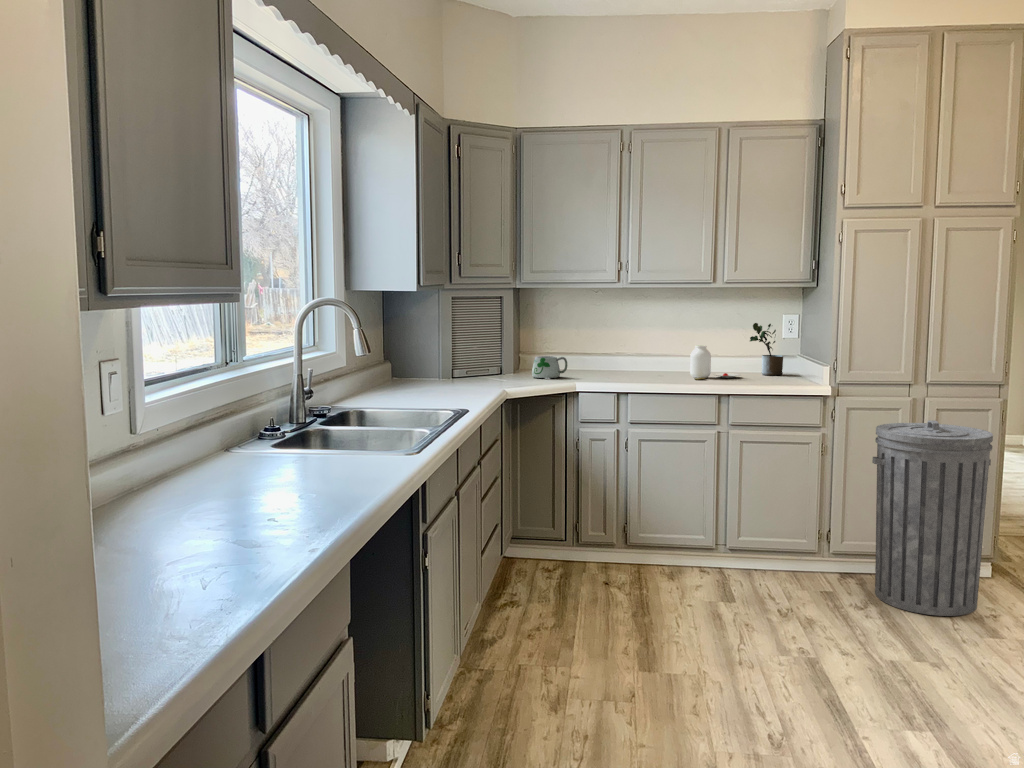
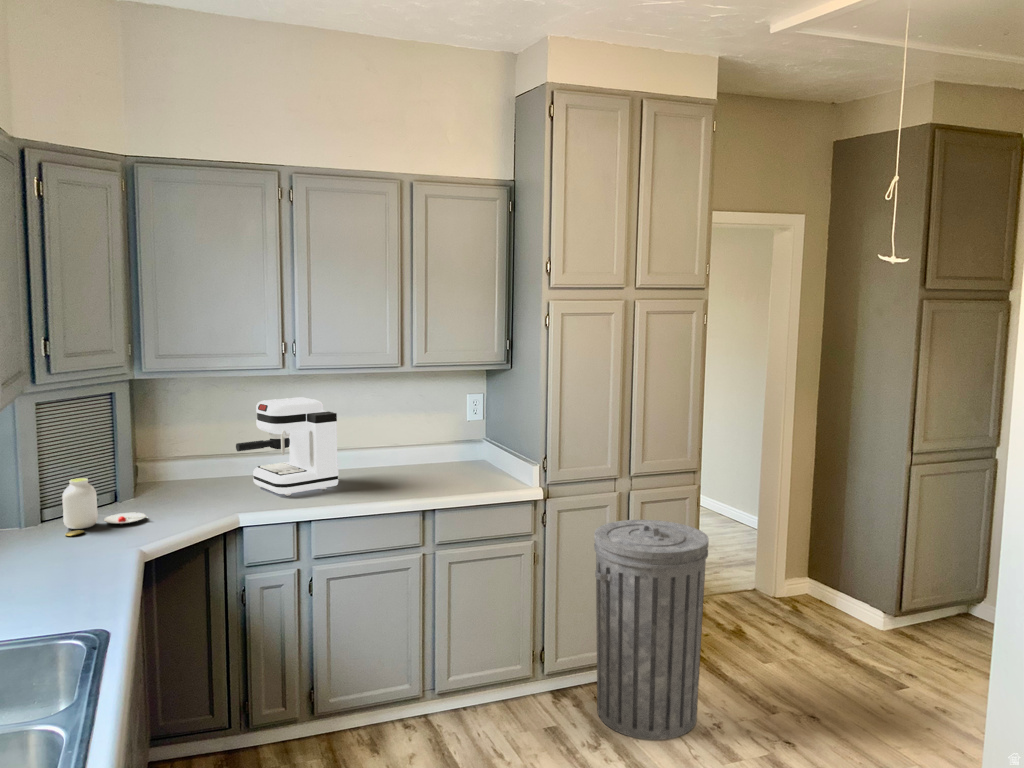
coffee maker: none [582,308,657,377] -> present [236,398,338,496]
potted plant: present [750,323,783,375] -> none [442,411,479,472]
jar: present [690,345,740,379] -> present [62,478,146,536]
mug: present [532,356,567,379] -> none [166,473,220,510]

